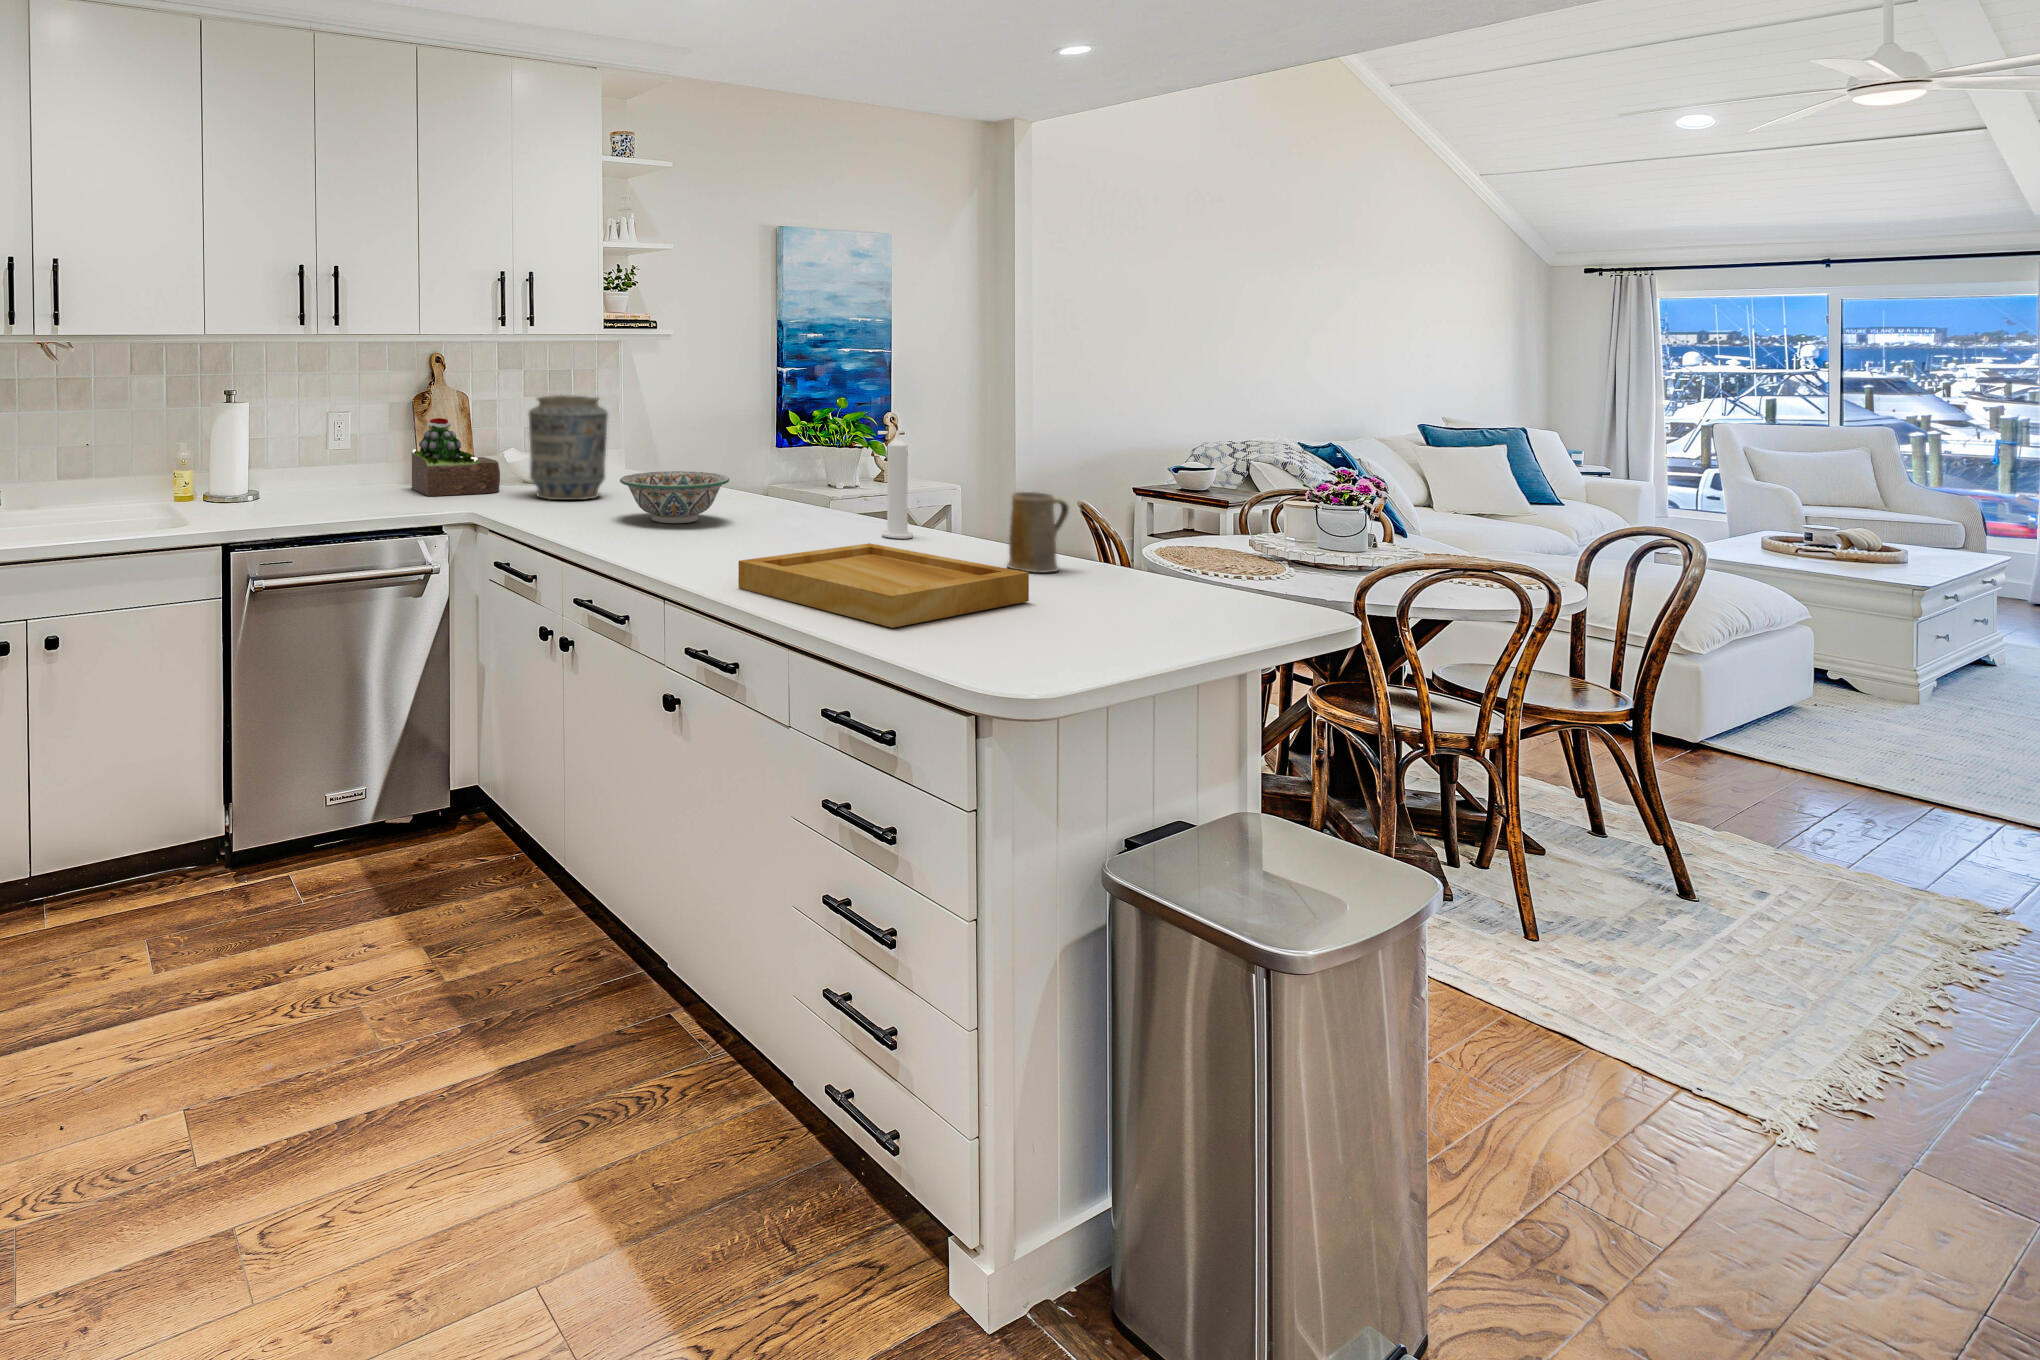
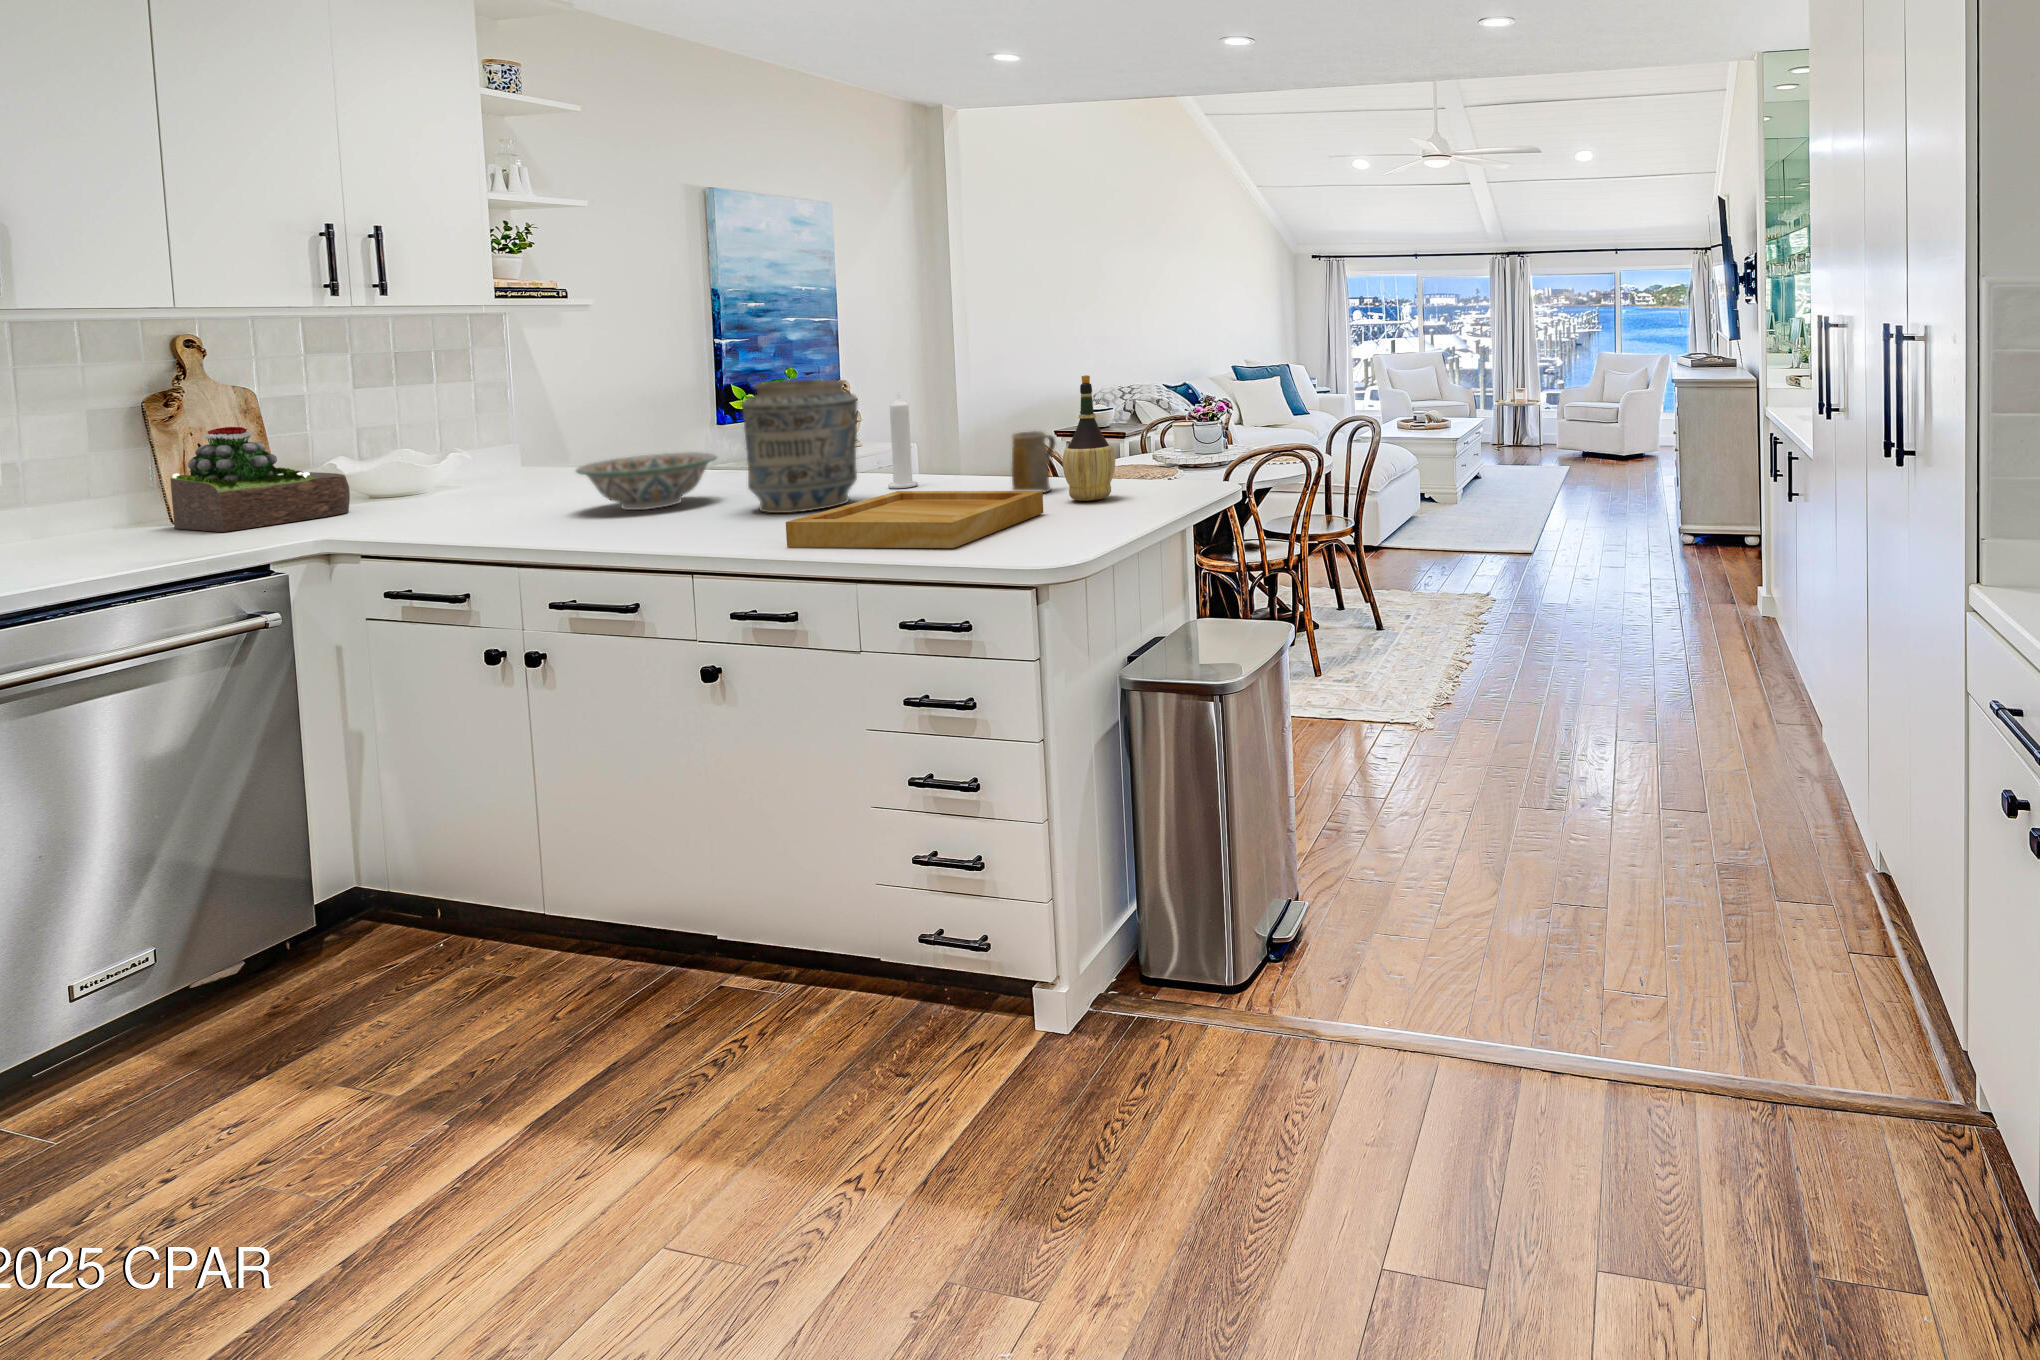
vase: present [529,395,608,500] -> present [742,380,857,513]
wine bottle: none [1066,427,1140,595] -> present [1063,375,1115,501]

